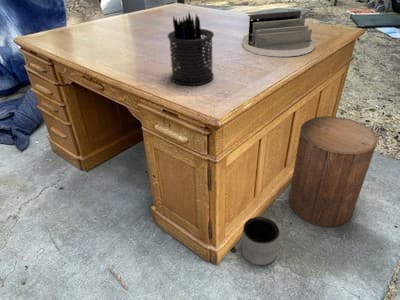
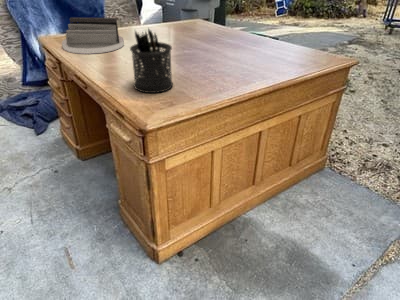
desk organizer: present [242,11,315,57] -> present [62,18,124,54]
stool: present [289,116,377,227] -> none [253,140,336,252]
planter: present [242,217,279,265] -> none [186,226,221,273]

